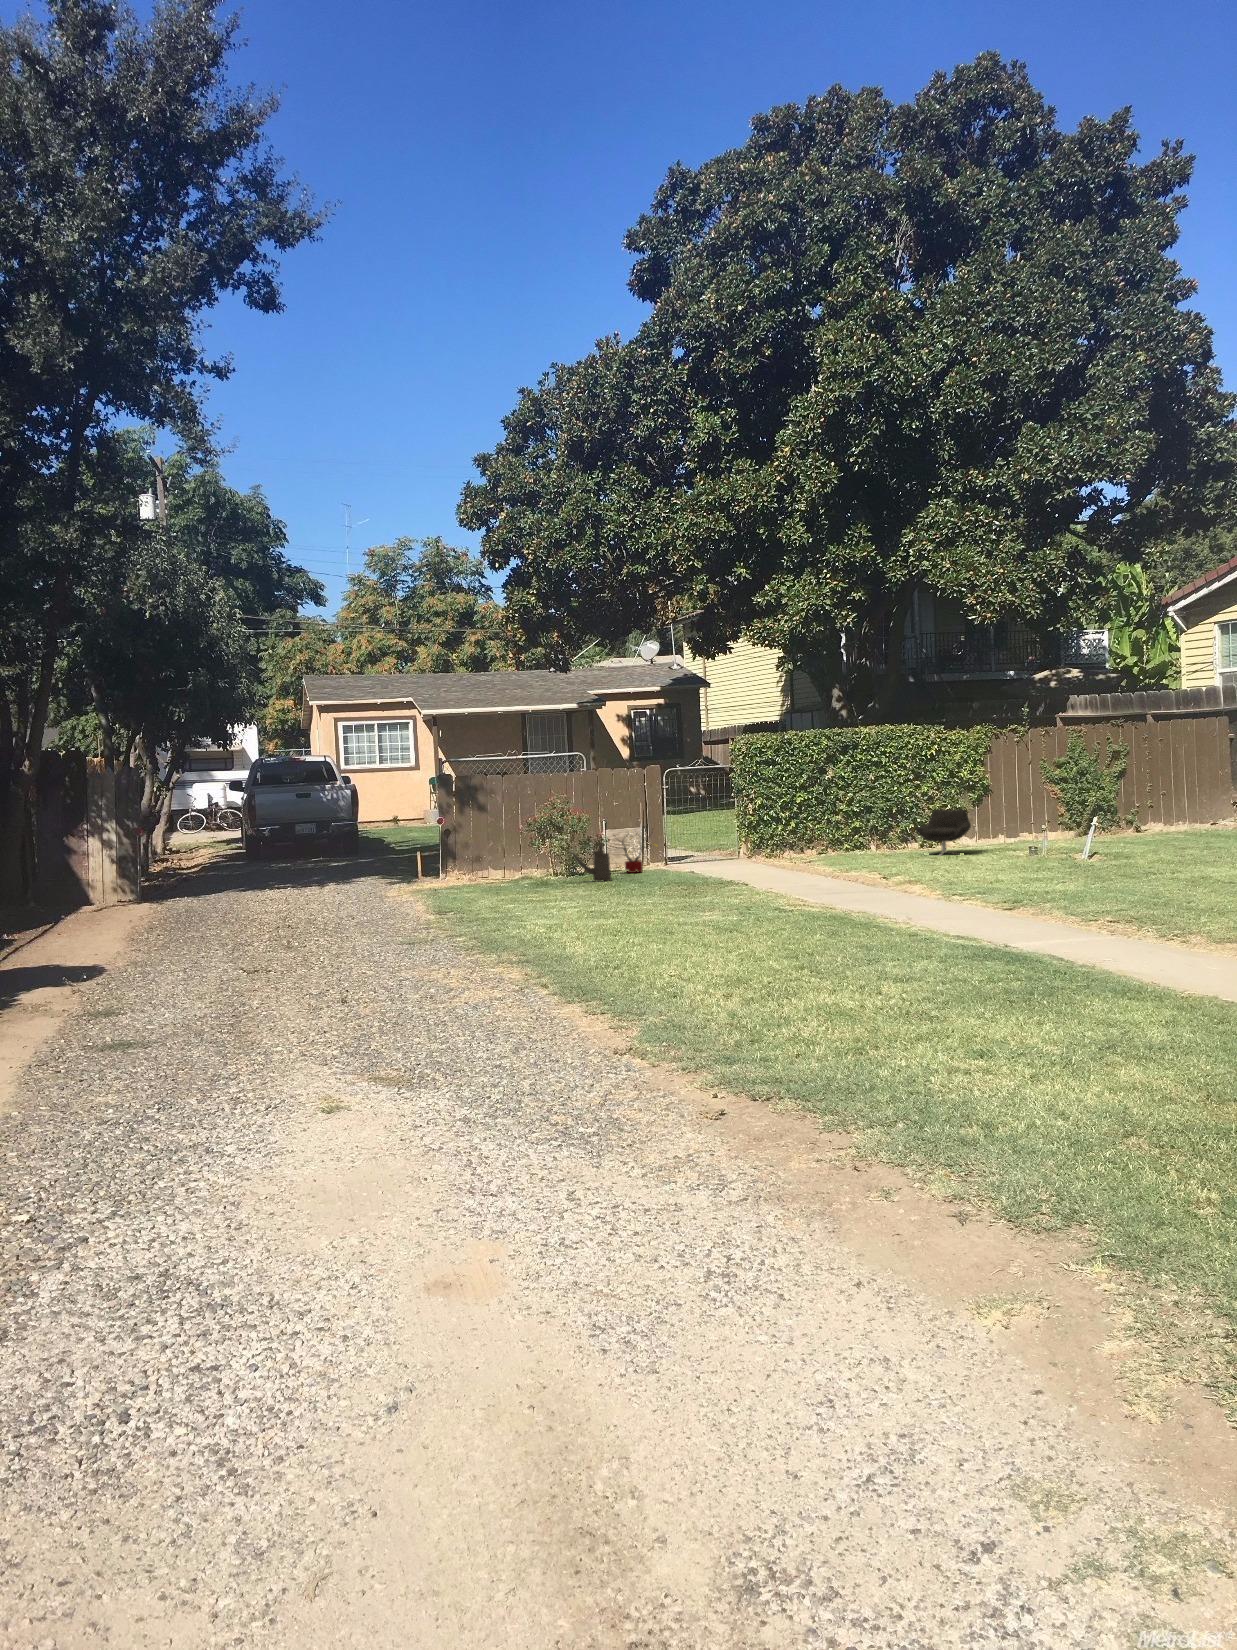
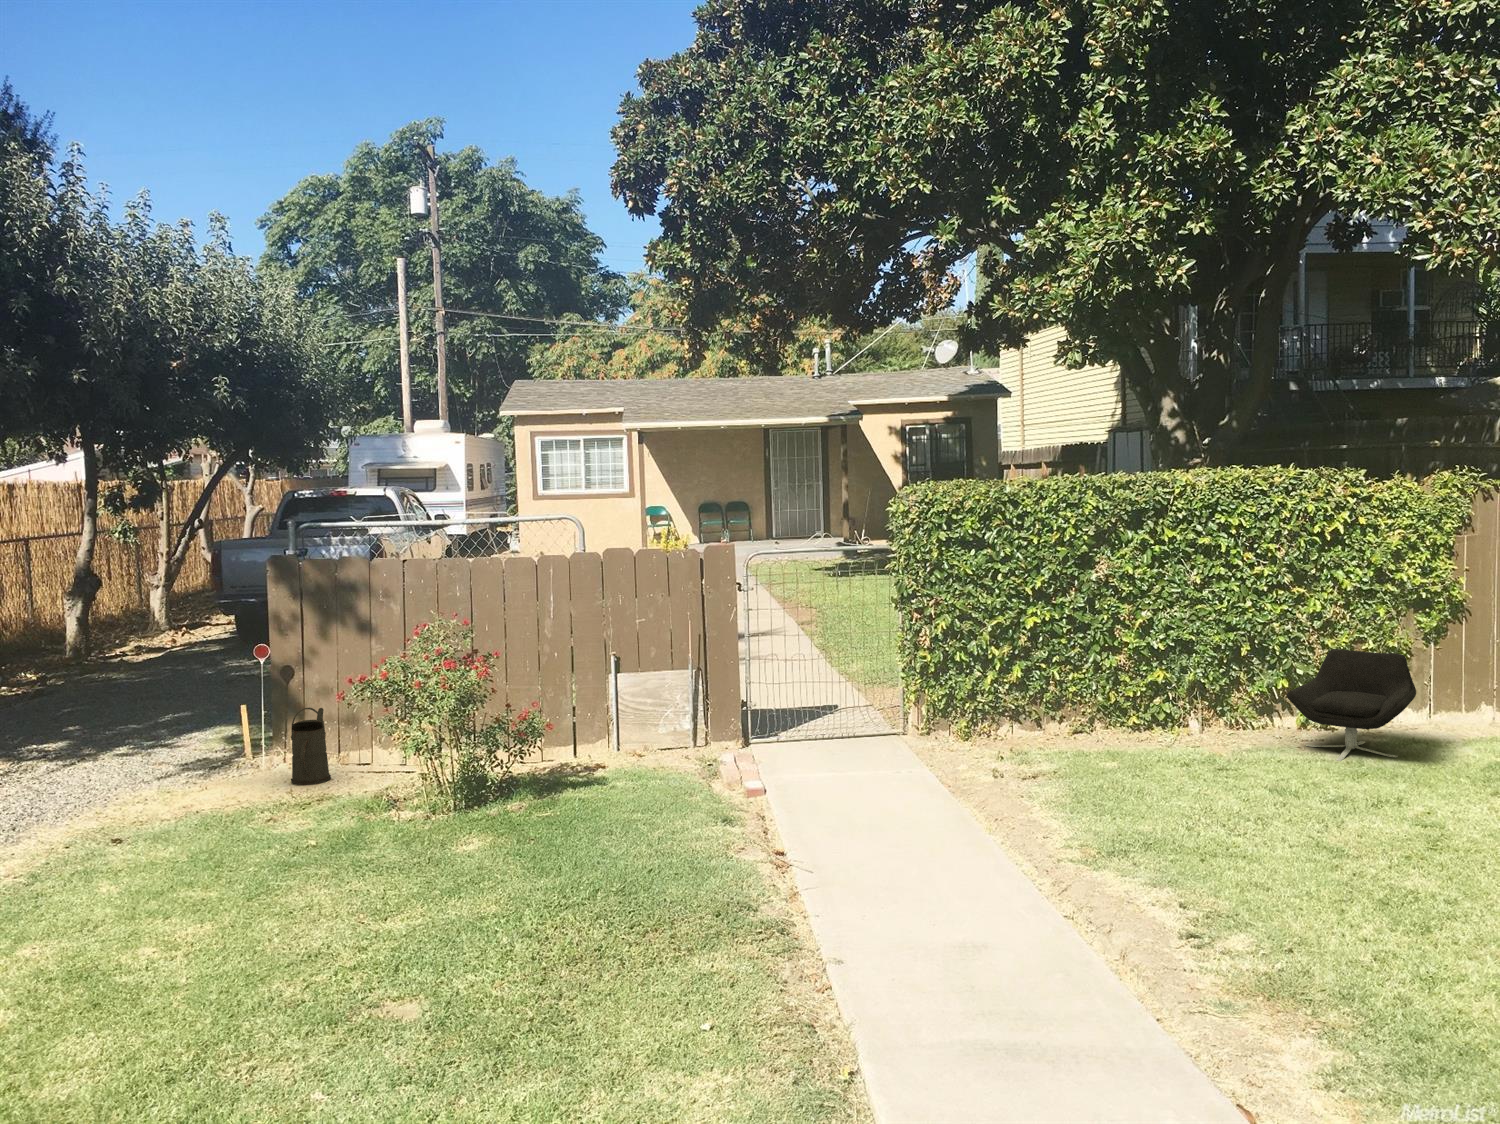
decorative plant: present [621,833,658,873] -> none [637,674,722,766]
watering can: present [571,843,612,882] -> present [291,708,331,785]

